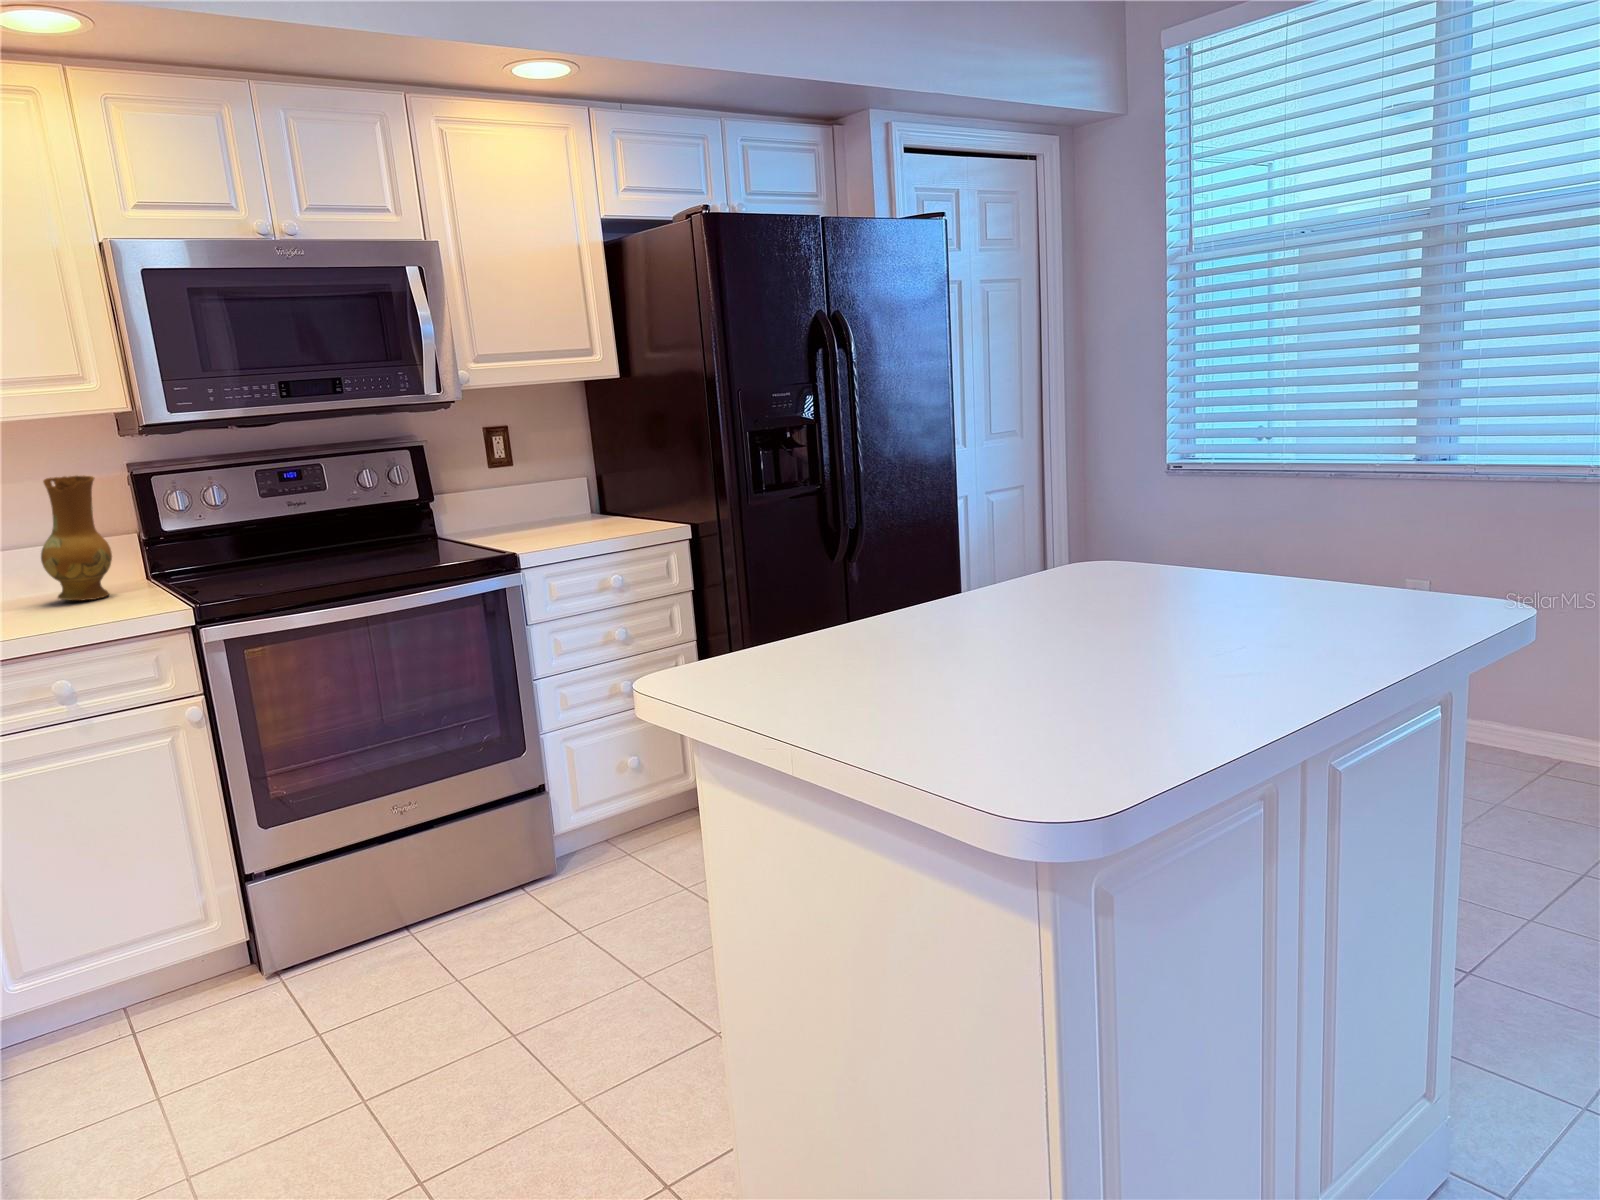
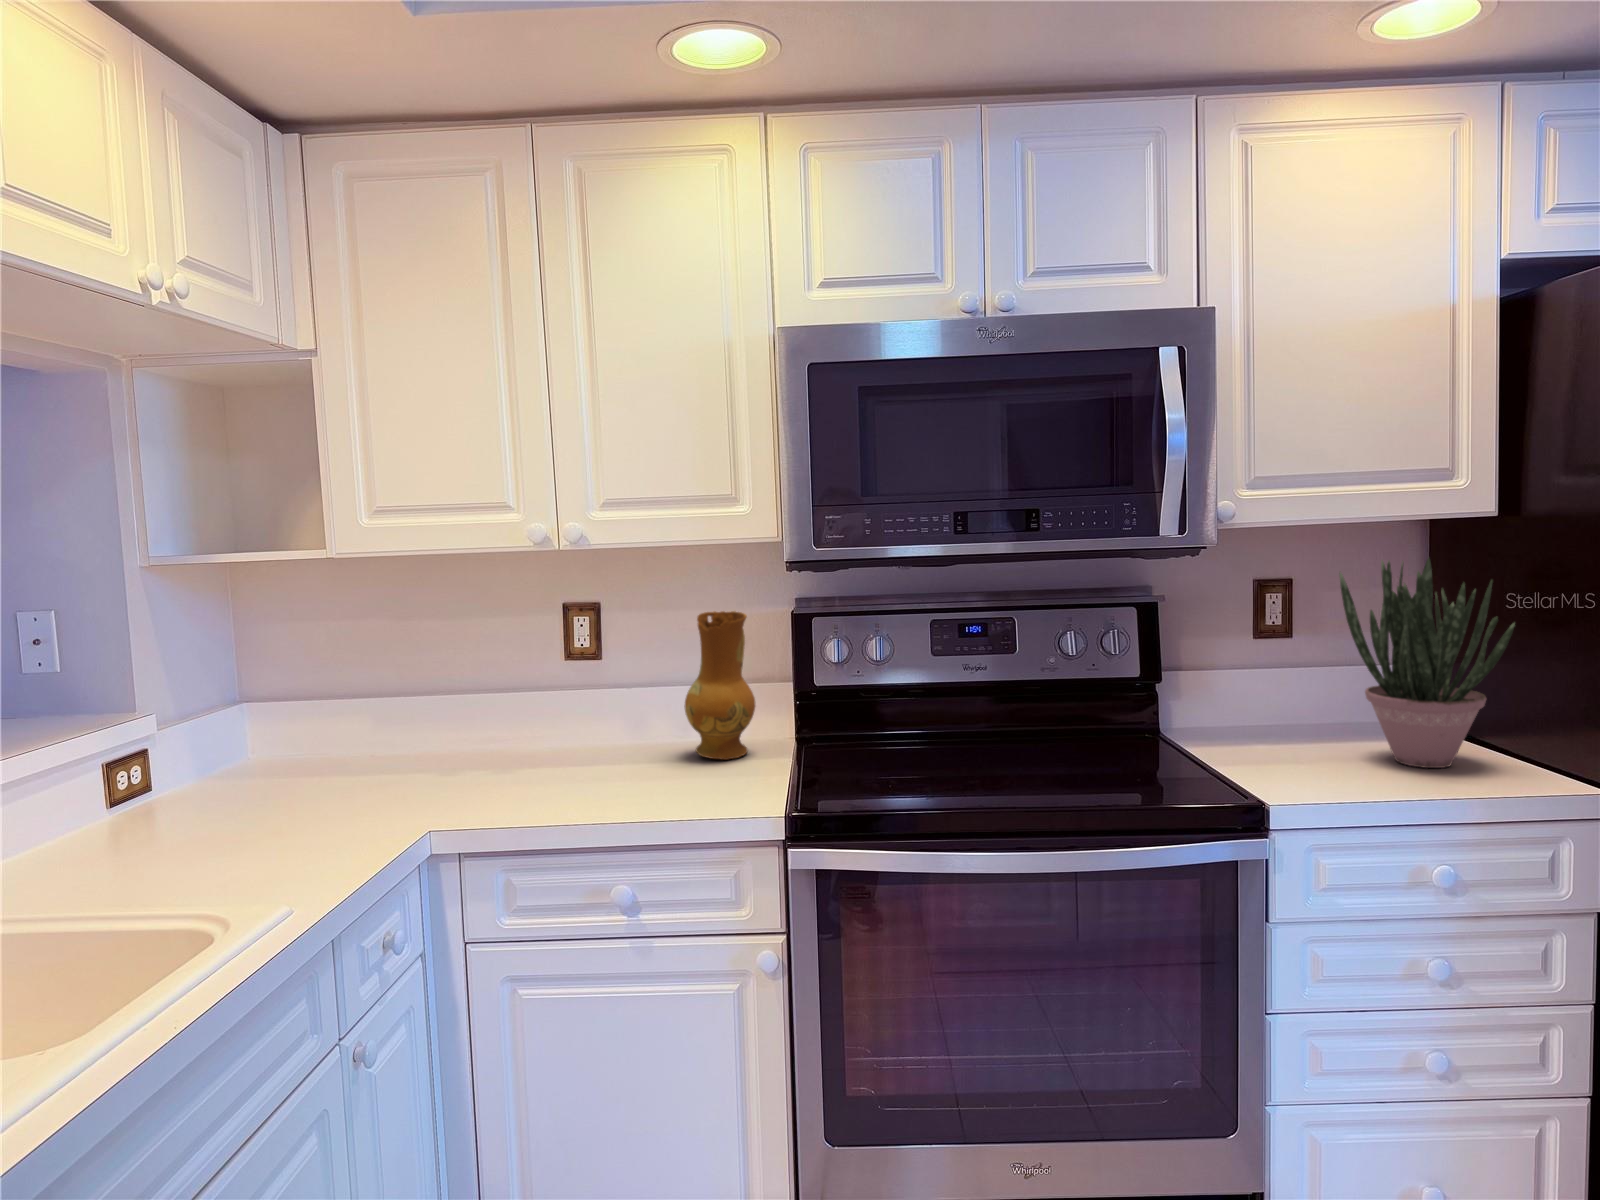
potted plant: none [535,402,627,529] -> present [1339,558,1515,768]

